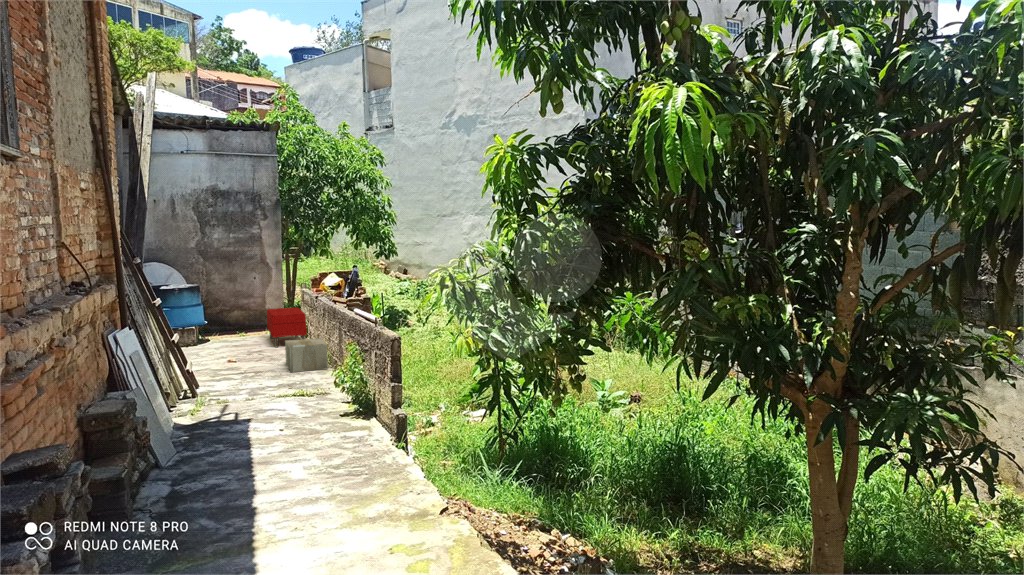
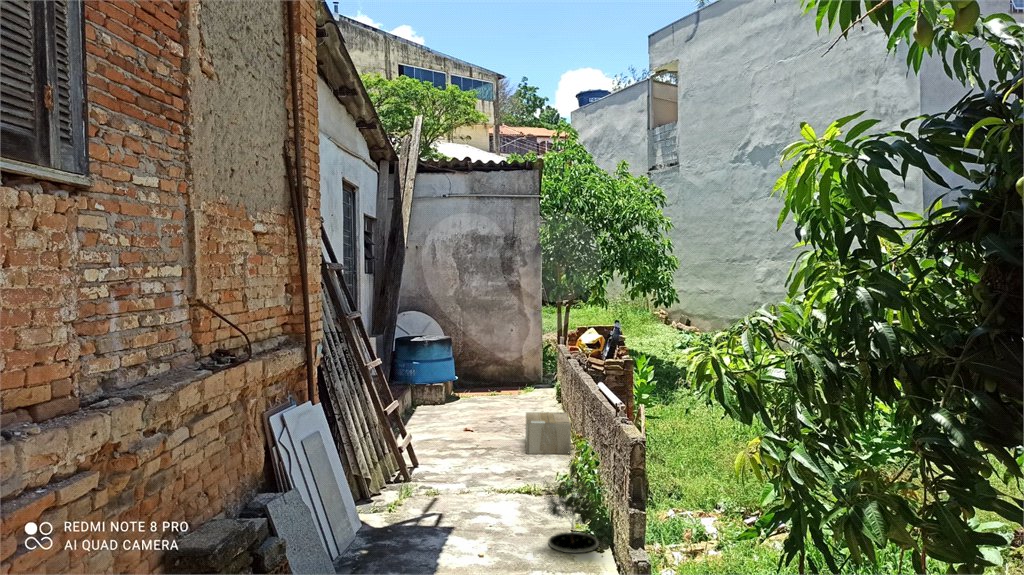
bench: present [267,307,307,347] -> none [519,368,558,415]
potted tree: none [321,352,367,422] -> present [543,457,599,553]

